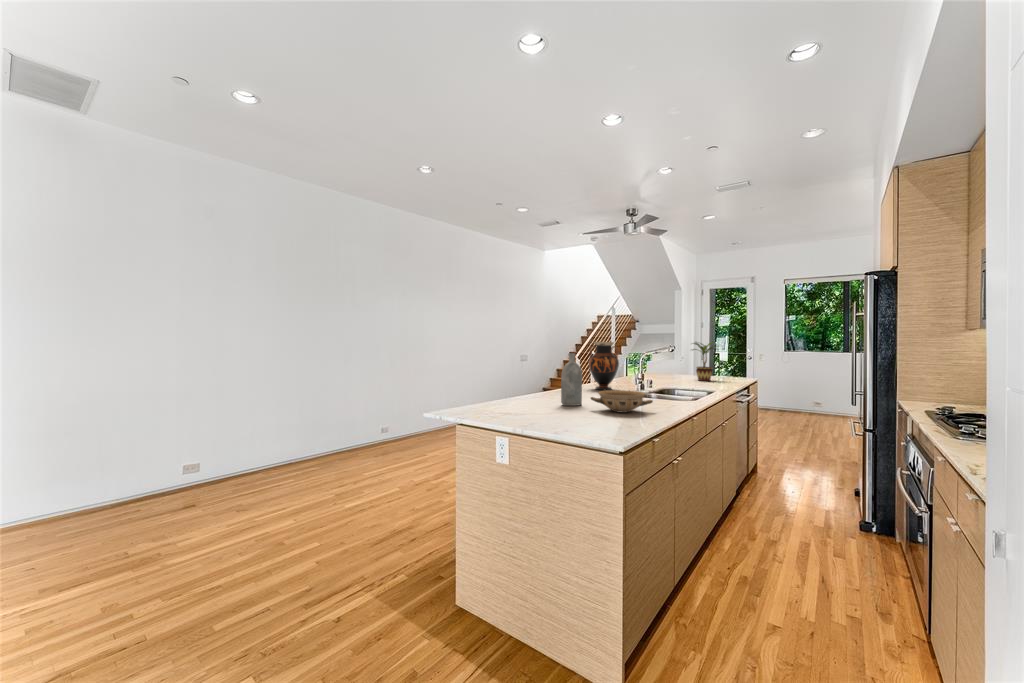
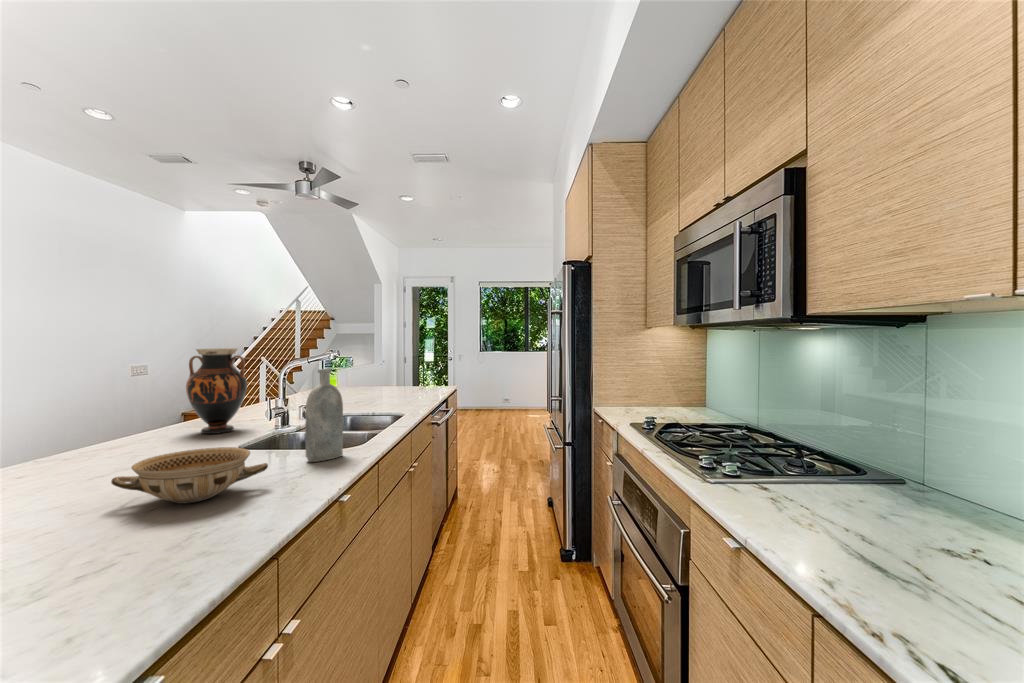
potted plant: present [693,342,715,381] -> none [375,345,412,397]
bottle: present [561,353,582,406] -> present [305,369,343,462]

